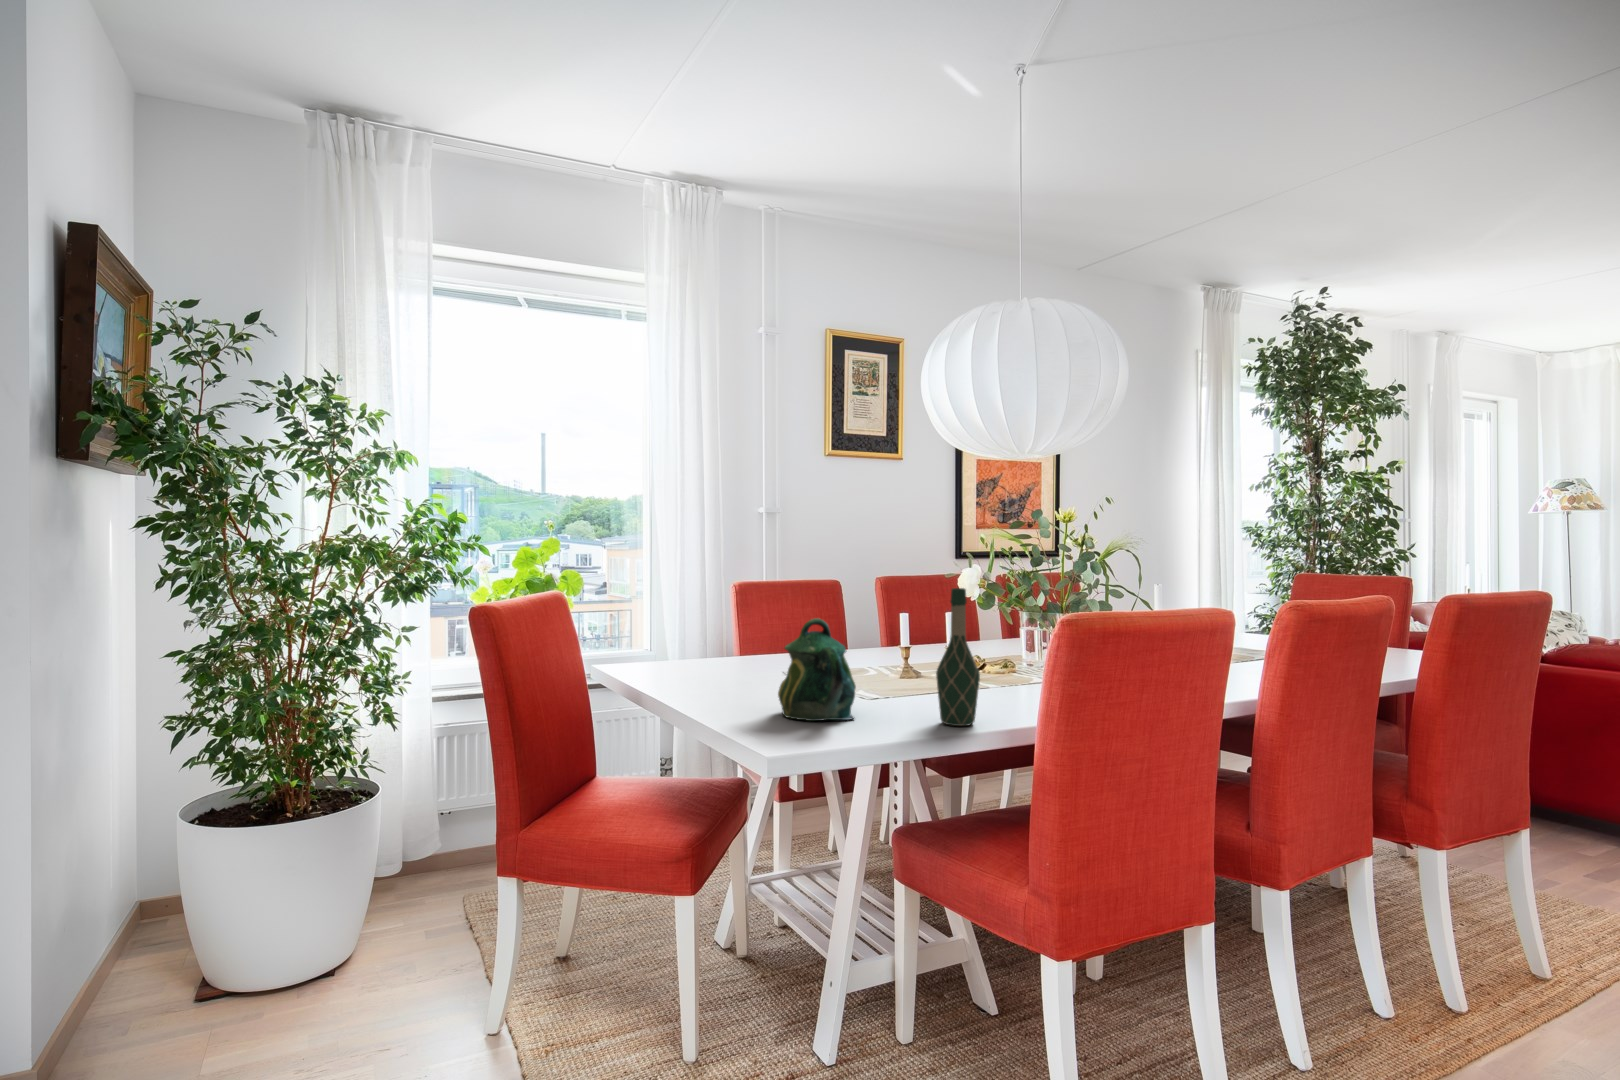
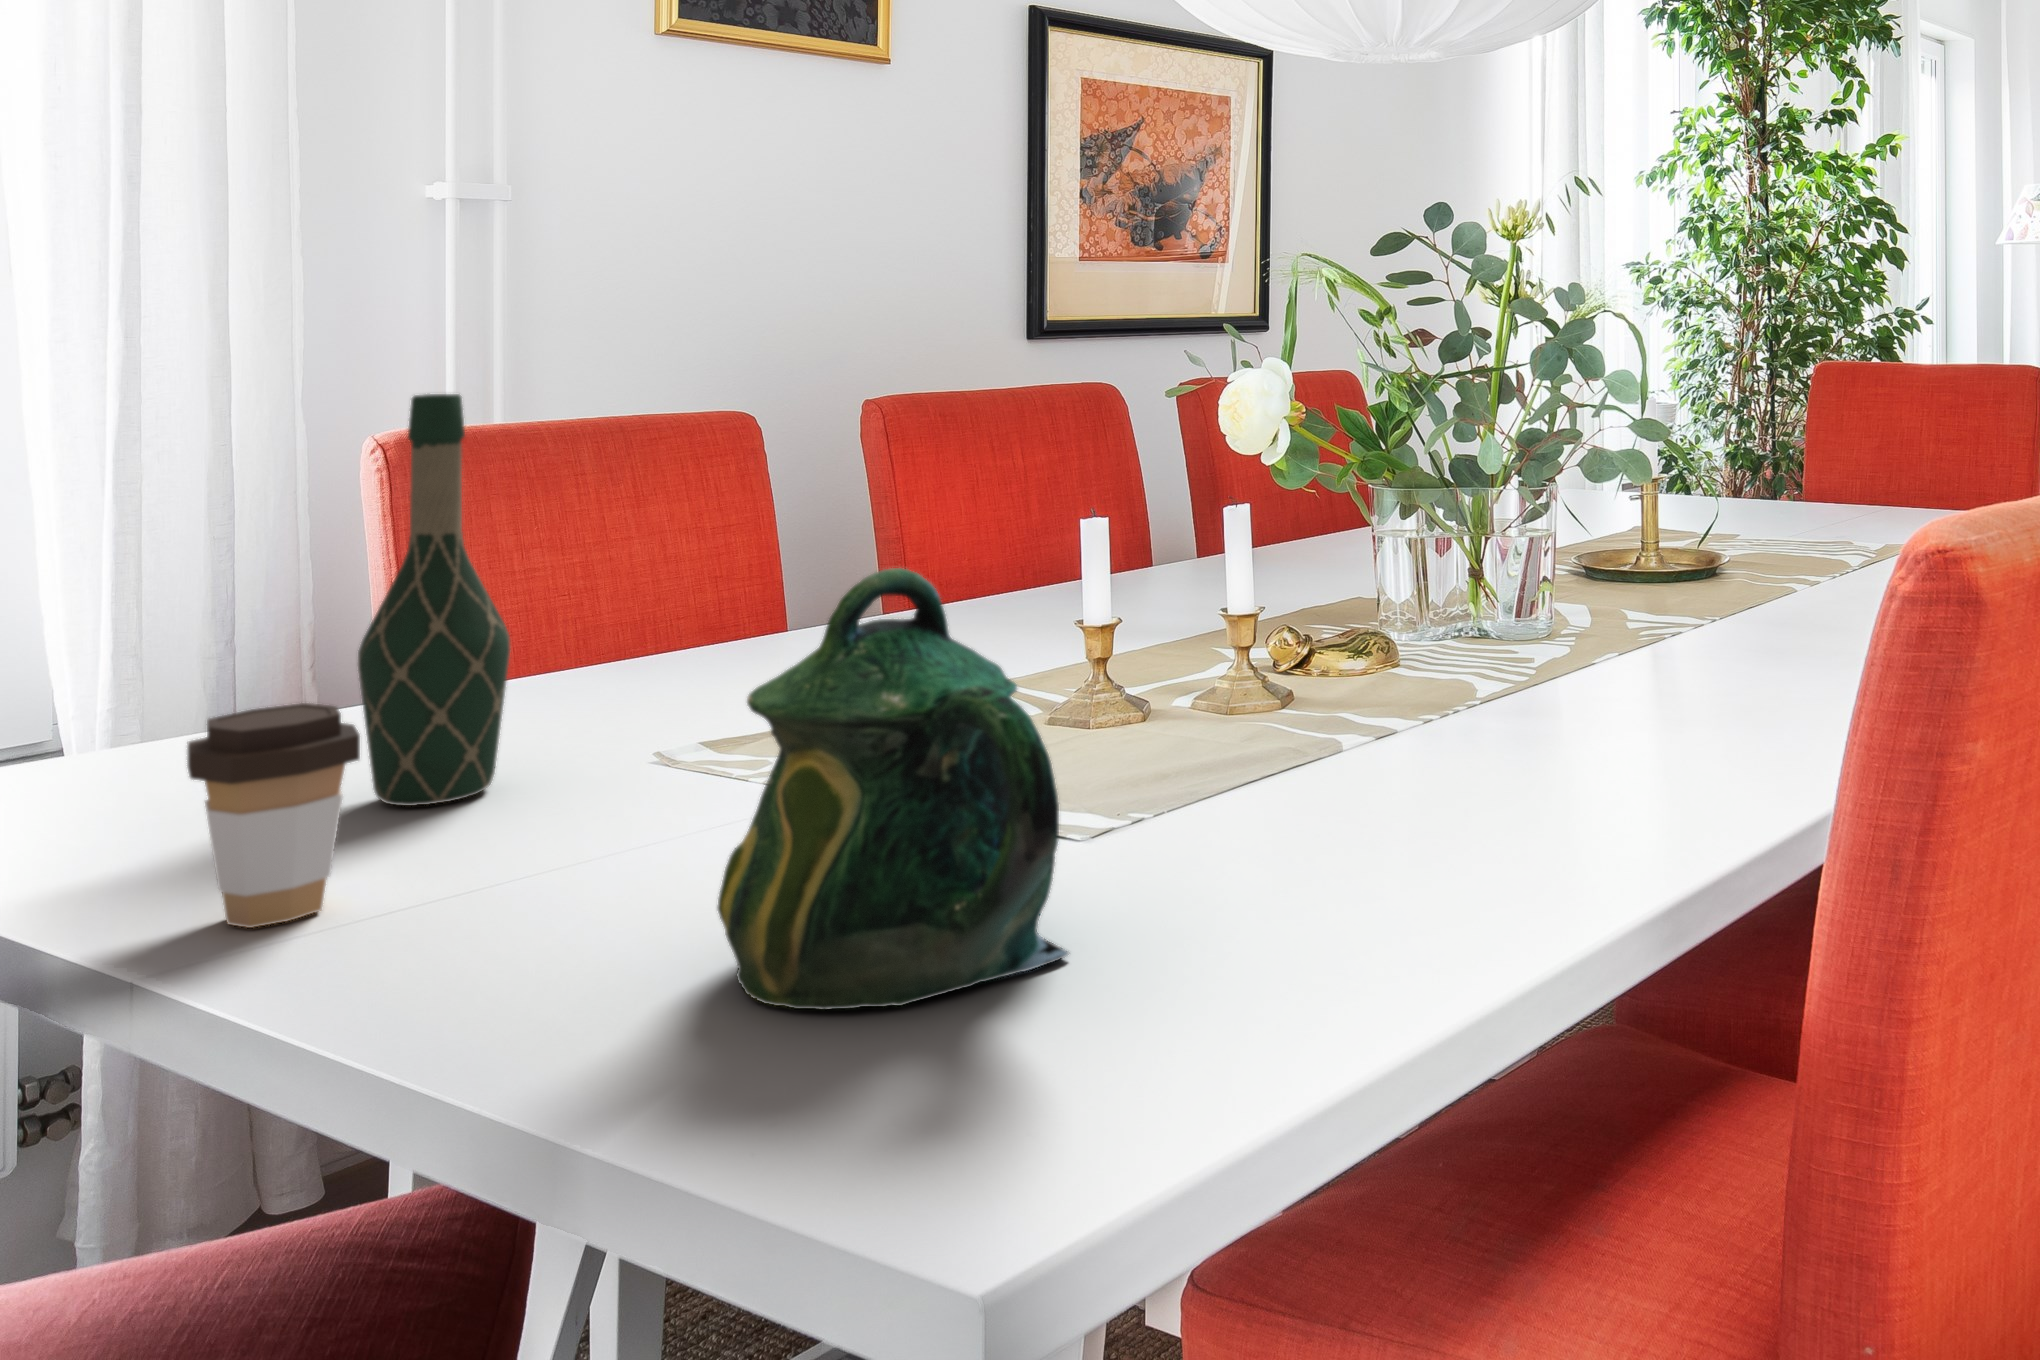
wine bottle: present [936,588,980,726] -> present [358,394,510,806]
coffee cup: none [686,644,717,693] -> present [187,703,360,928]

